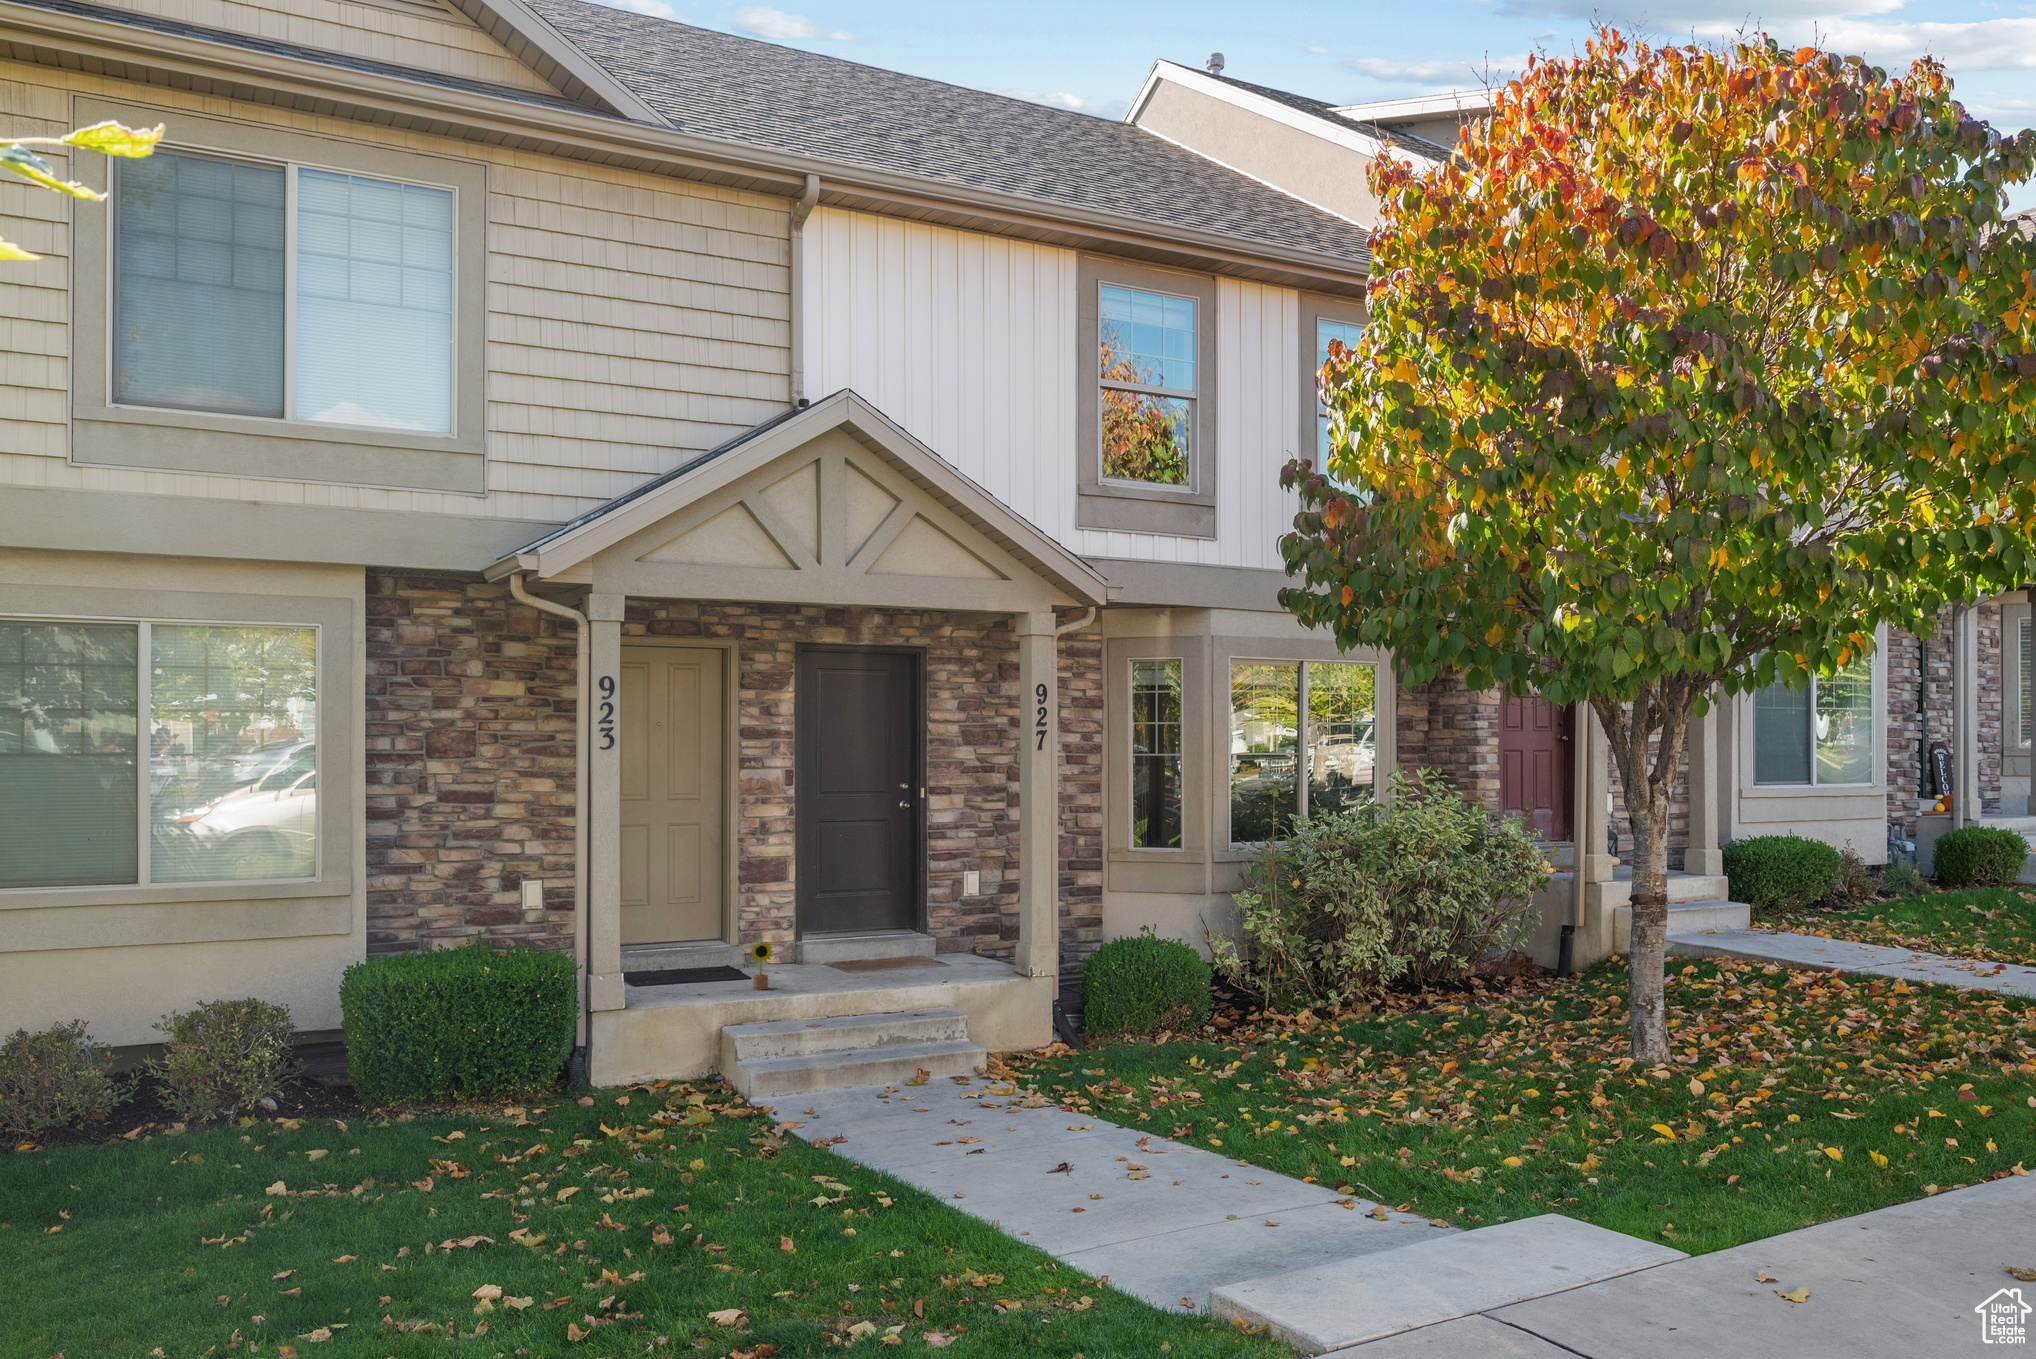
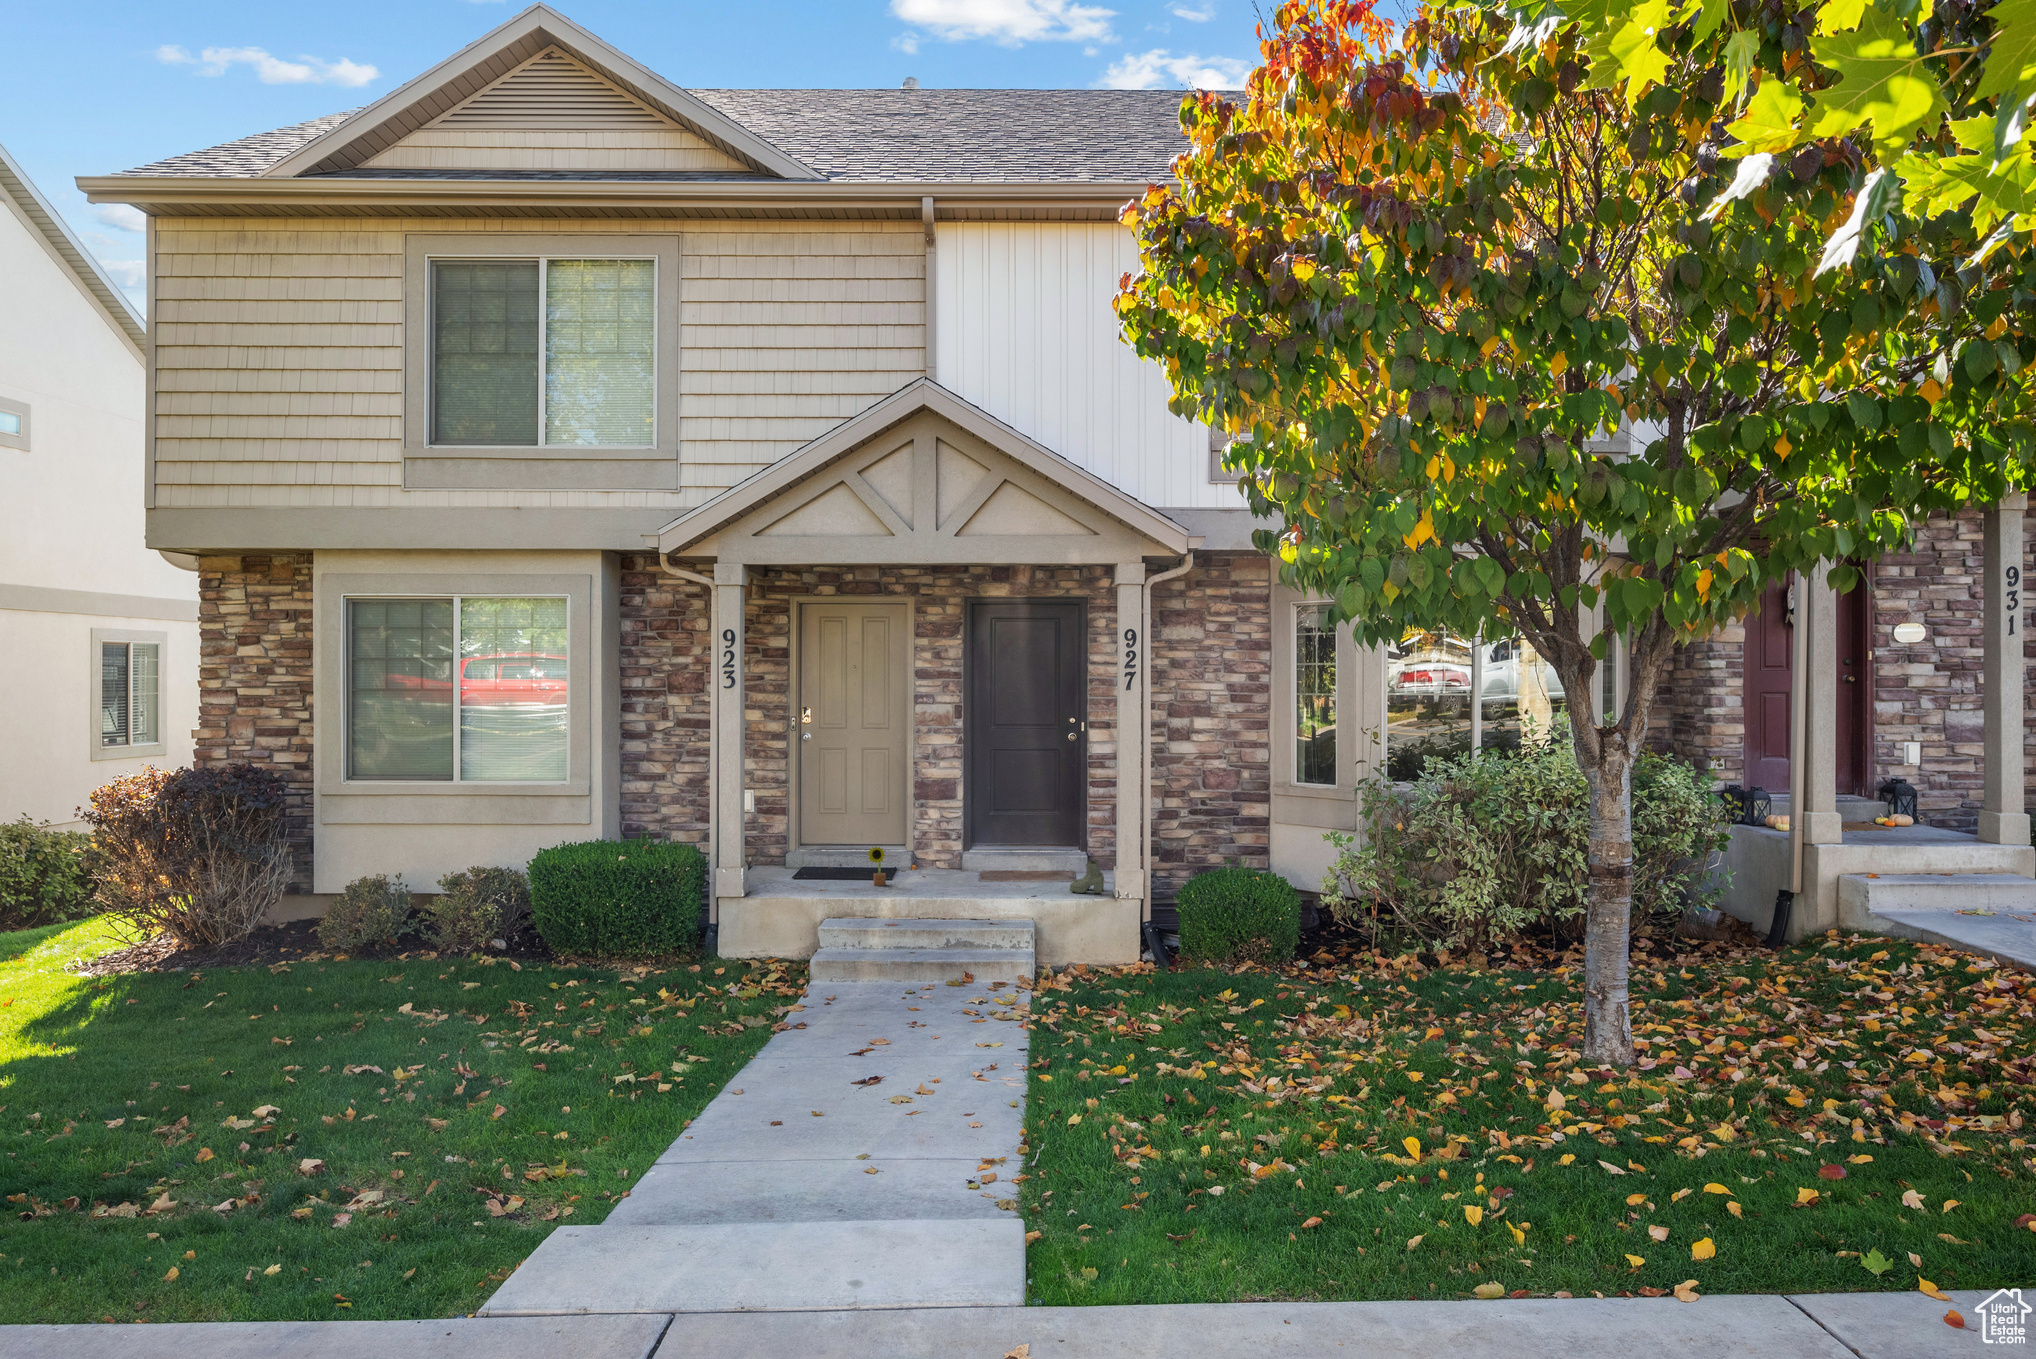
boots: none [977,942,1018,979] -> present [1070,860,1104,894]

